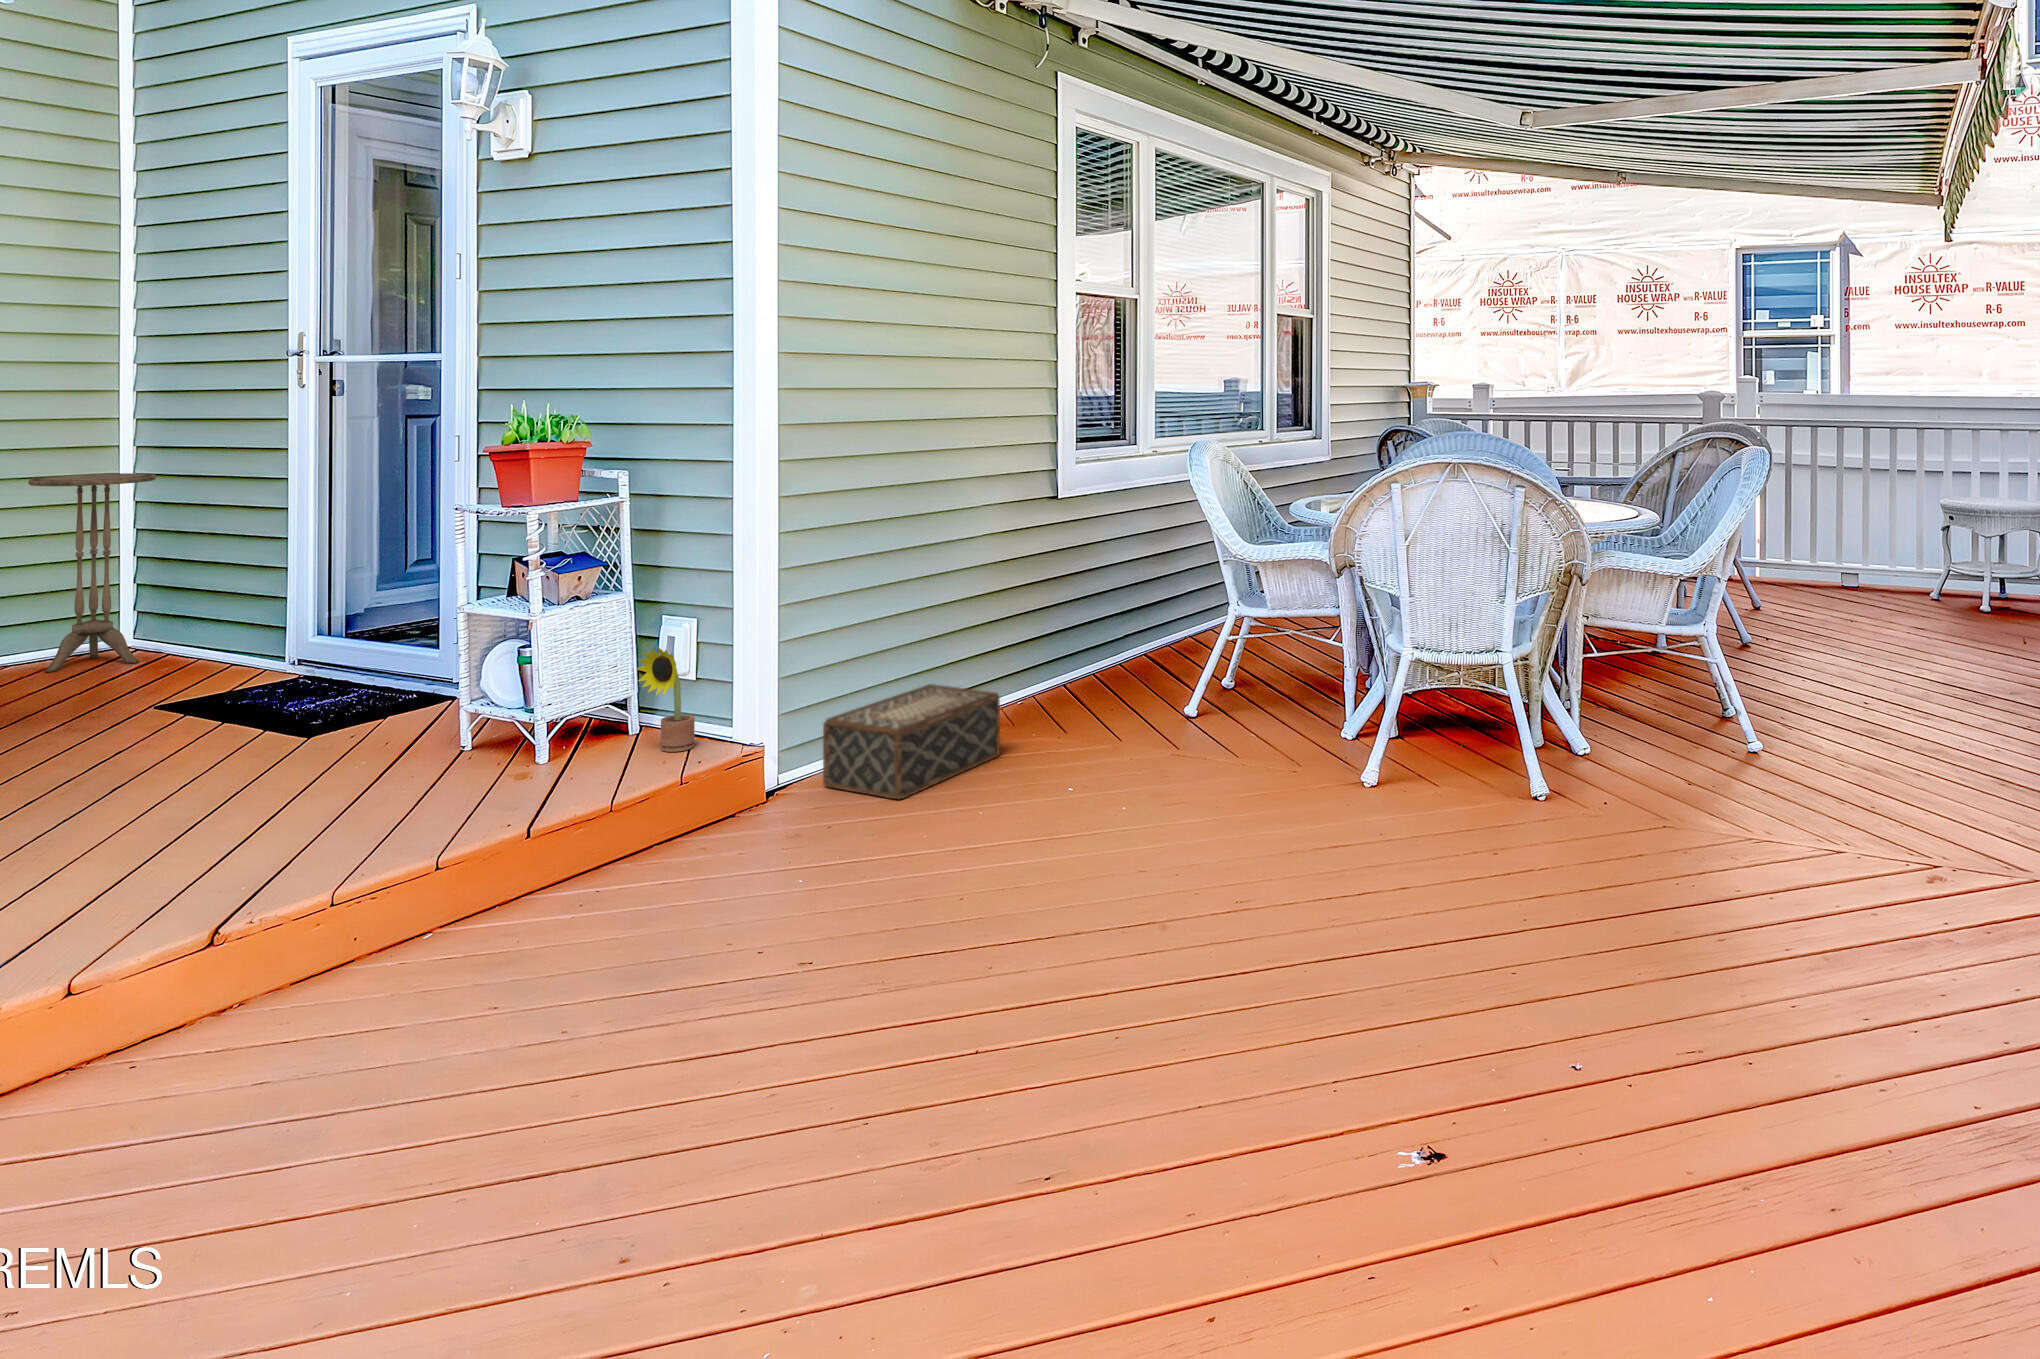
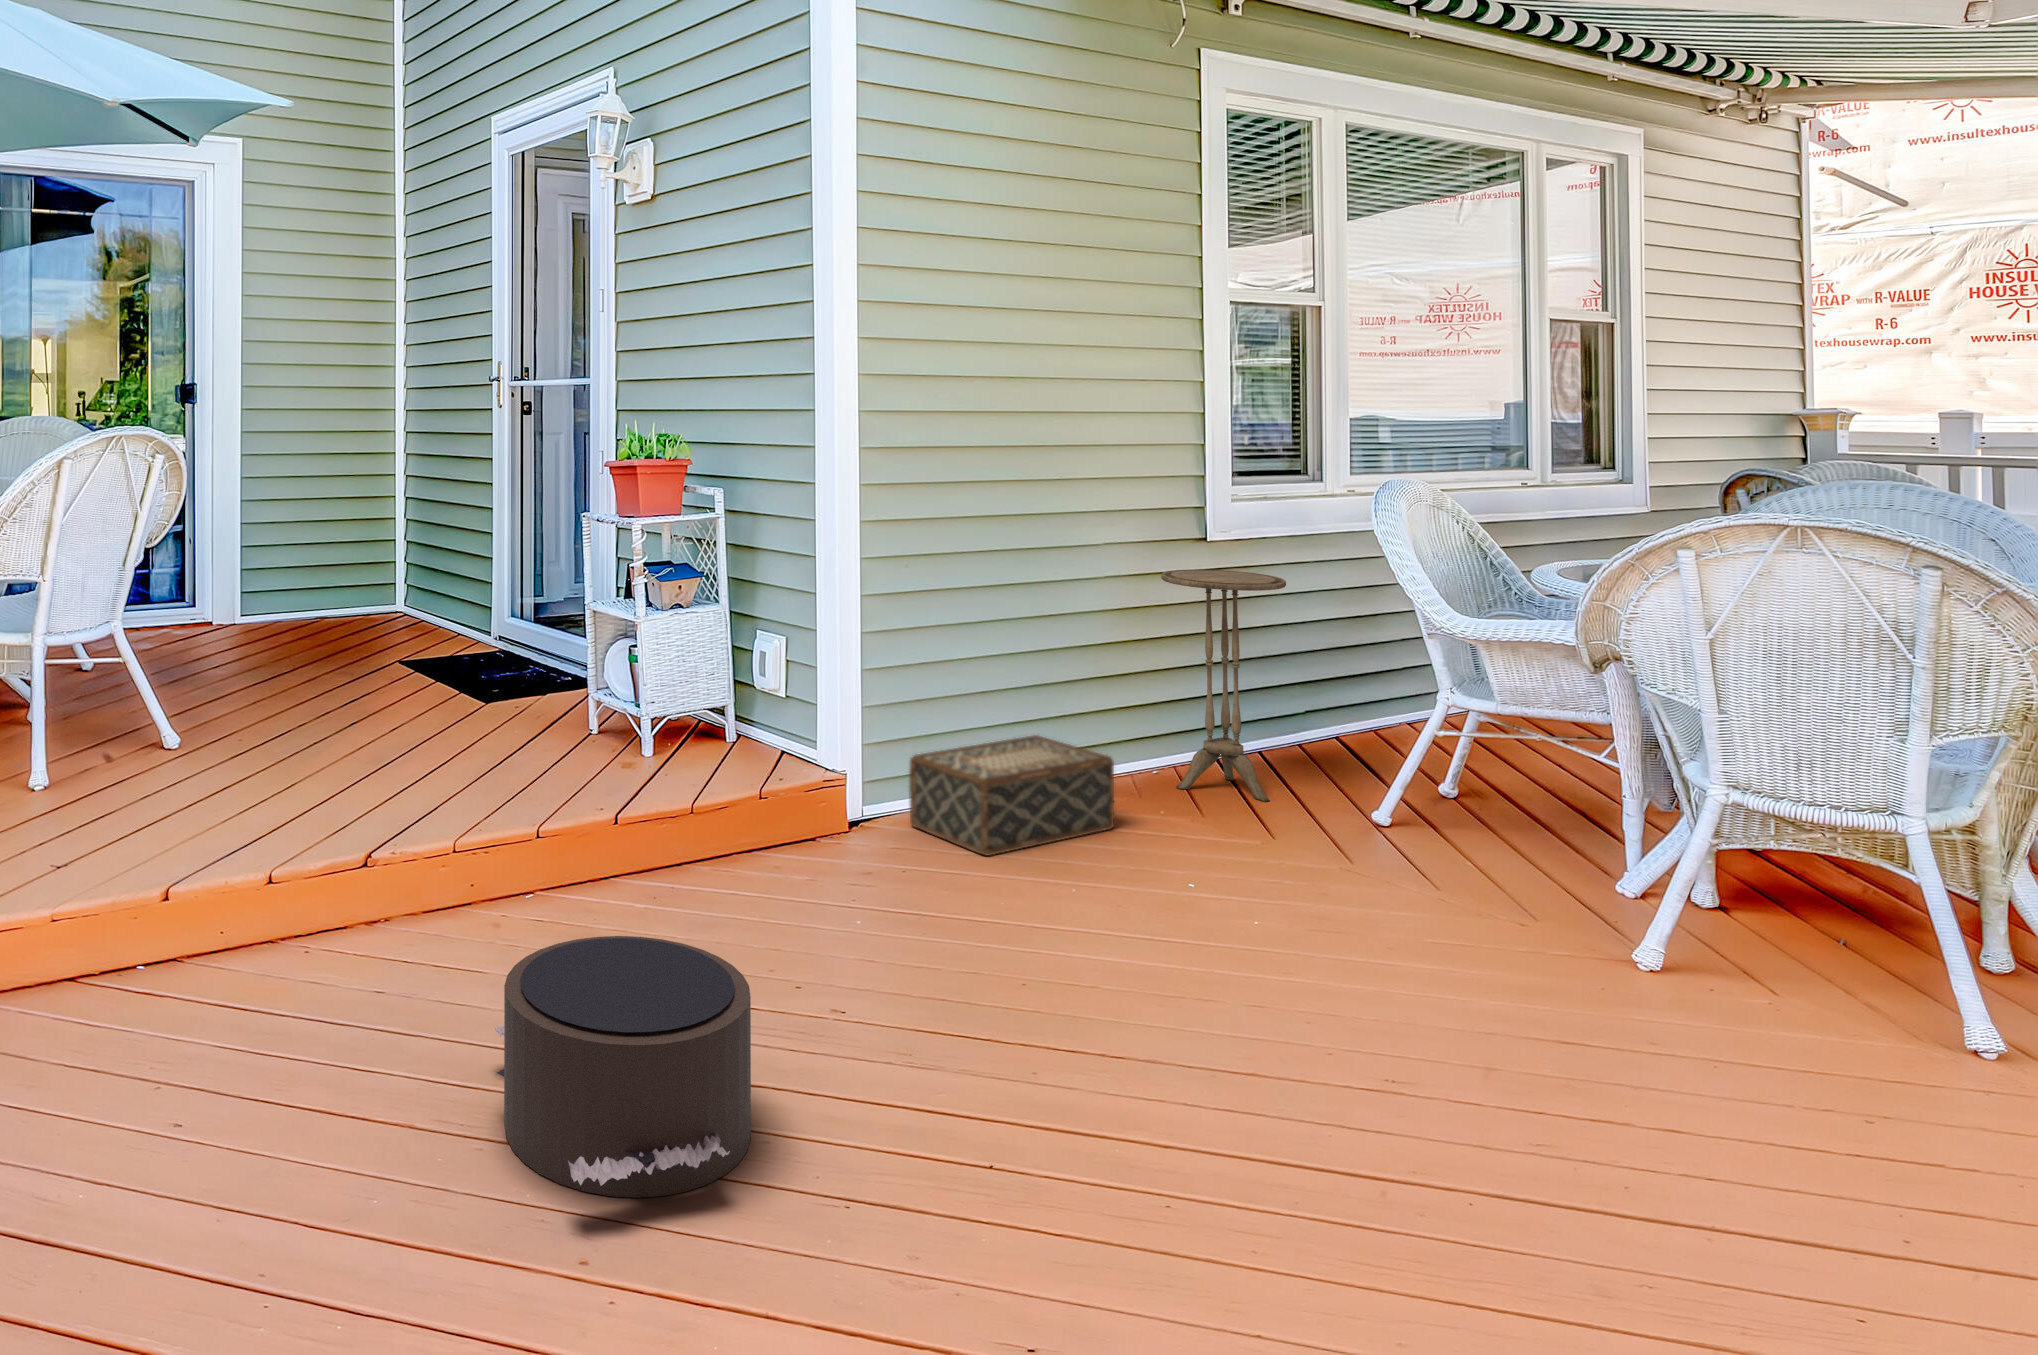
side table: present [28,473,156,672] -> present [1161,570,1286,802]
decorative plant: present [637,647,695,752] -> none [728,658,782,764]
pouf: none [449,933,760,1208] -> present [495,936,751,1198]

